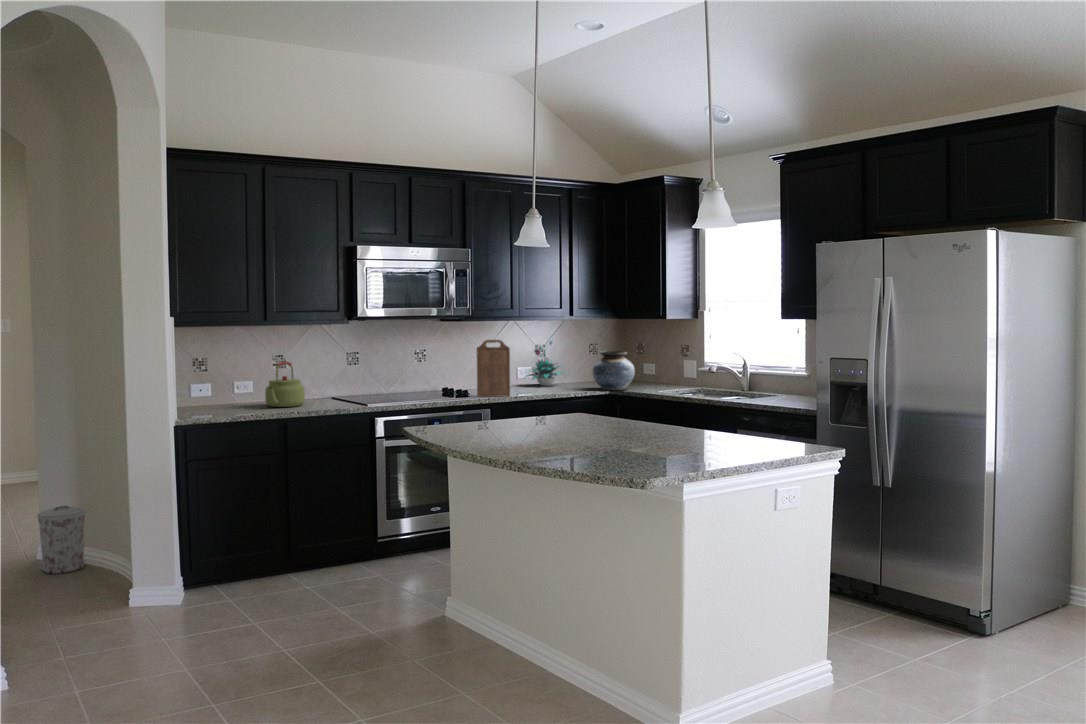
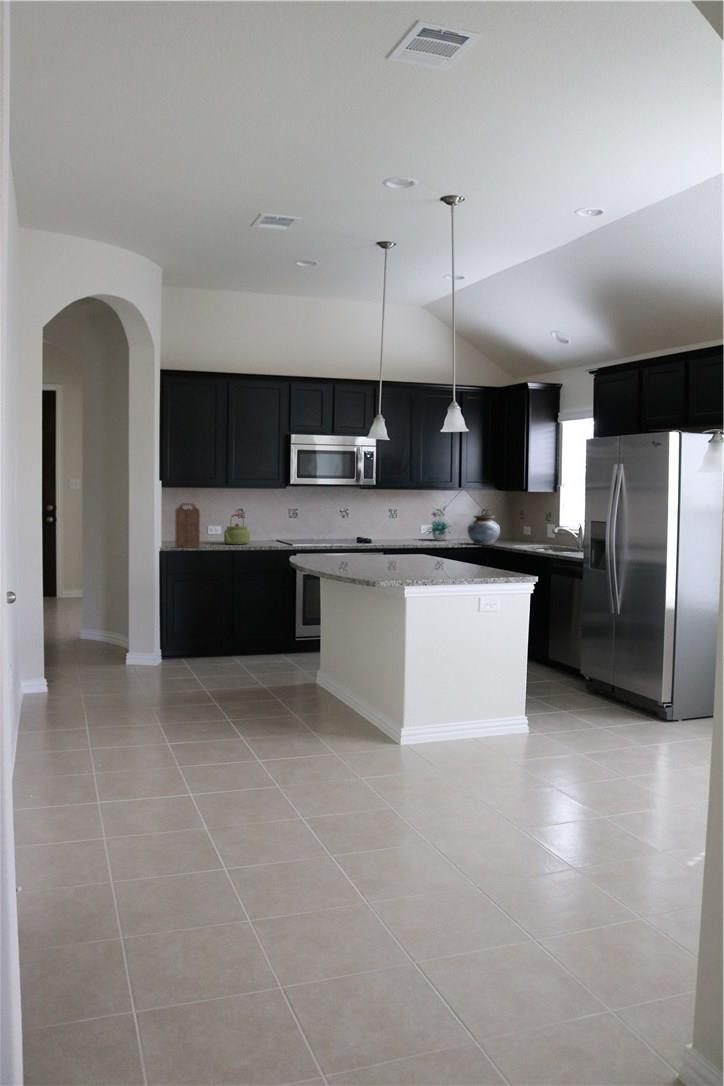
cutting board: present [477,340,510,397] -> present [175,503,200,548]
trash can: present [37,506,86,574] -> none [84,603,113,645]

